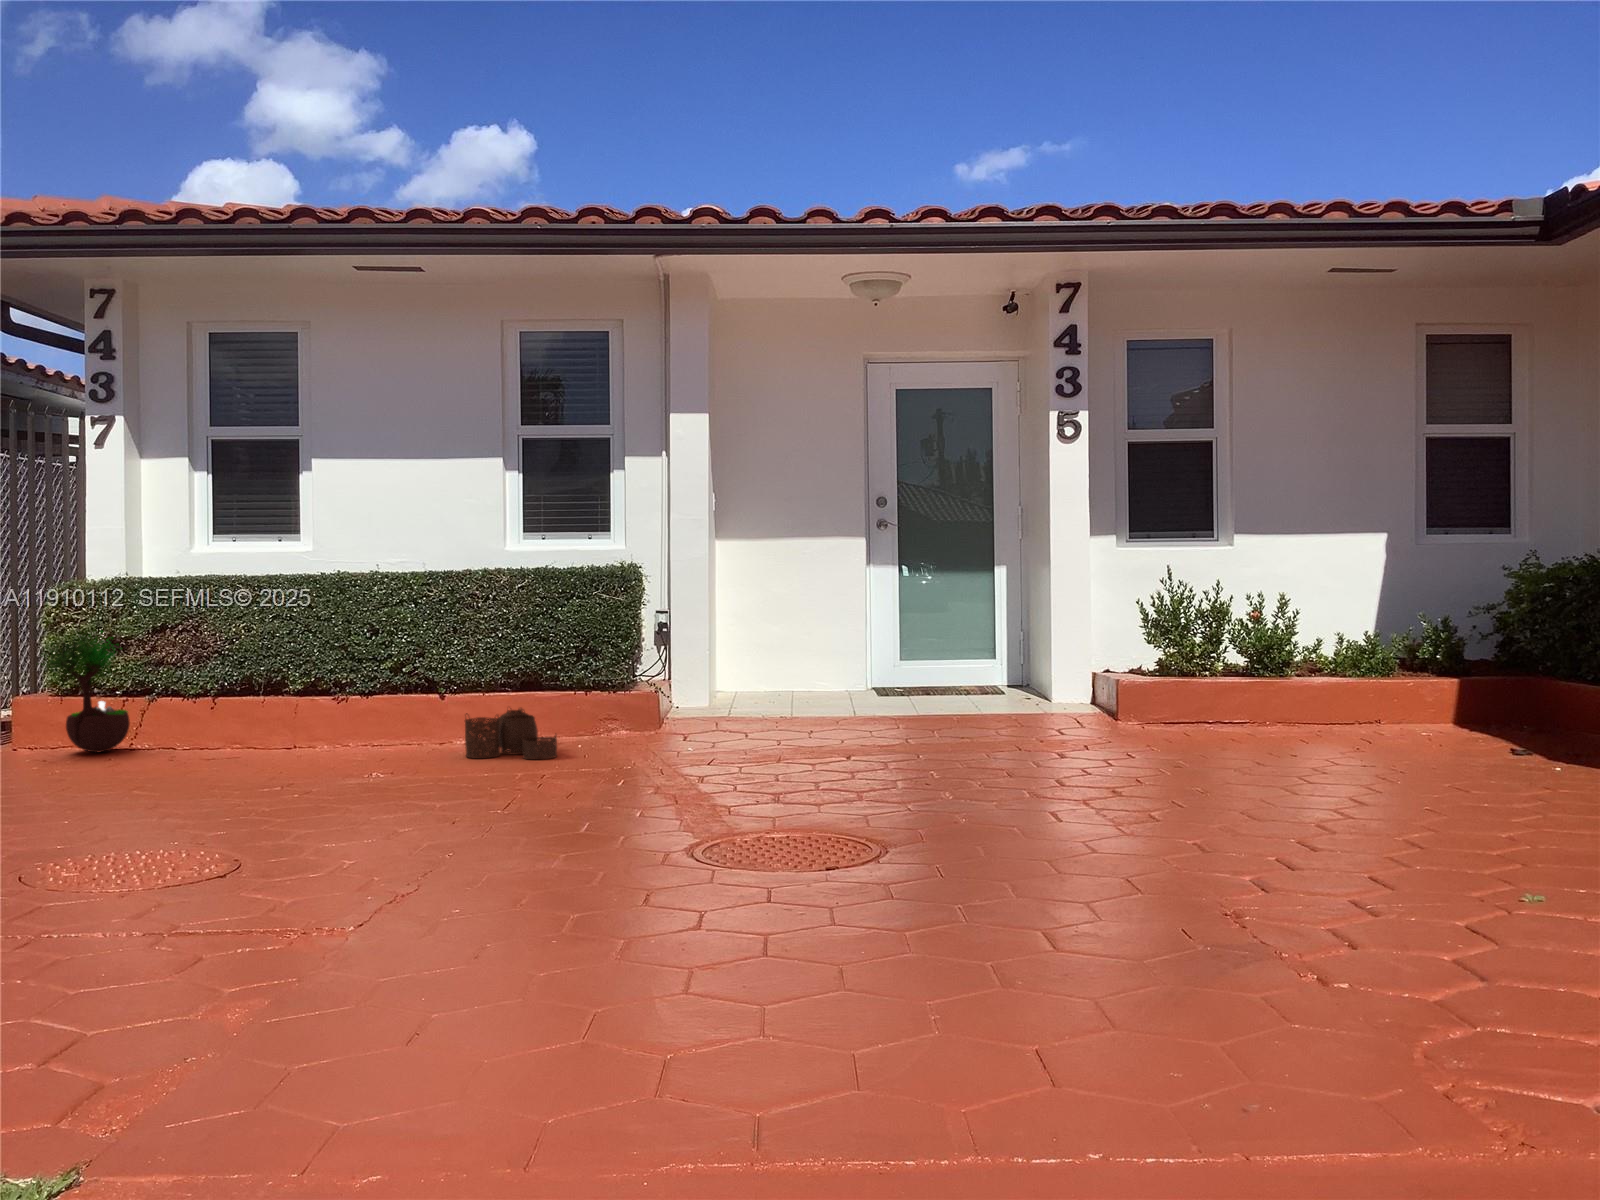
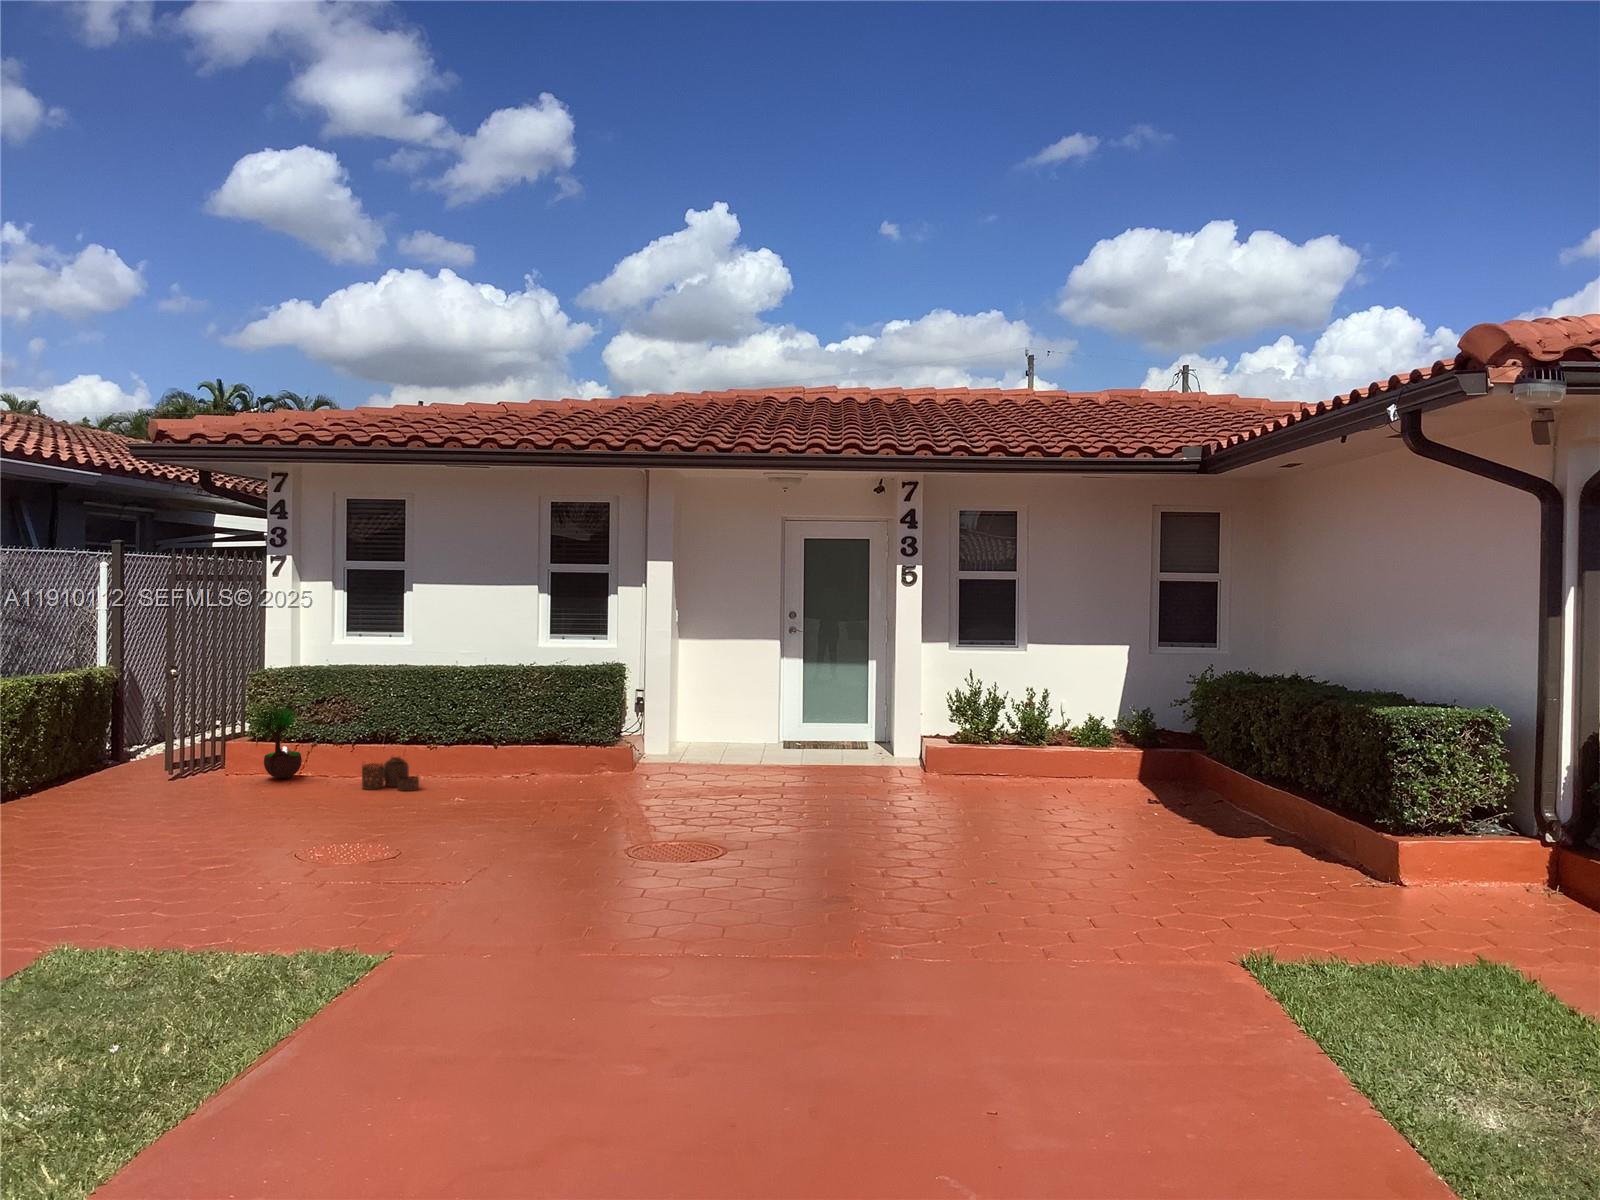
woven basket: present [465,708,557,759] -> present [362,757,419,791]

